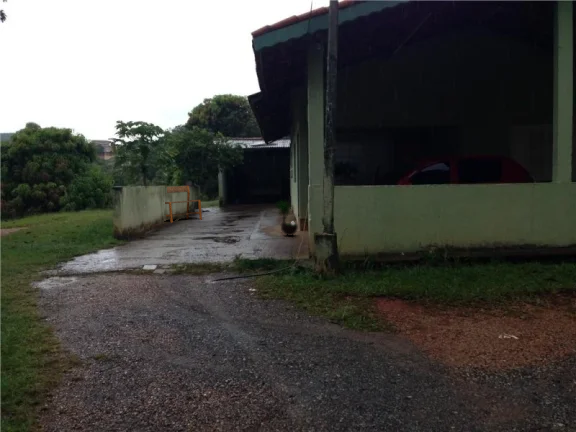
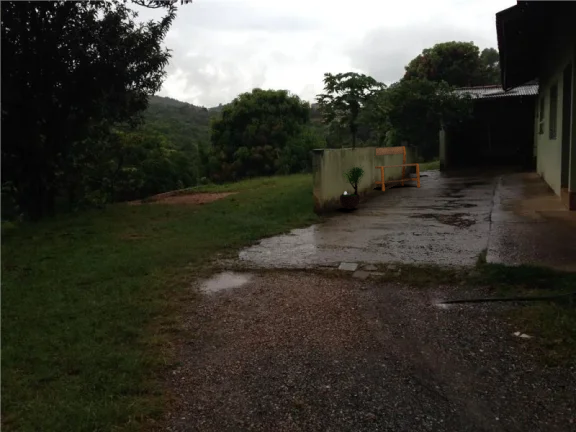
potted tree: present [276,201,298,235] -> present [340,165,364,209]

